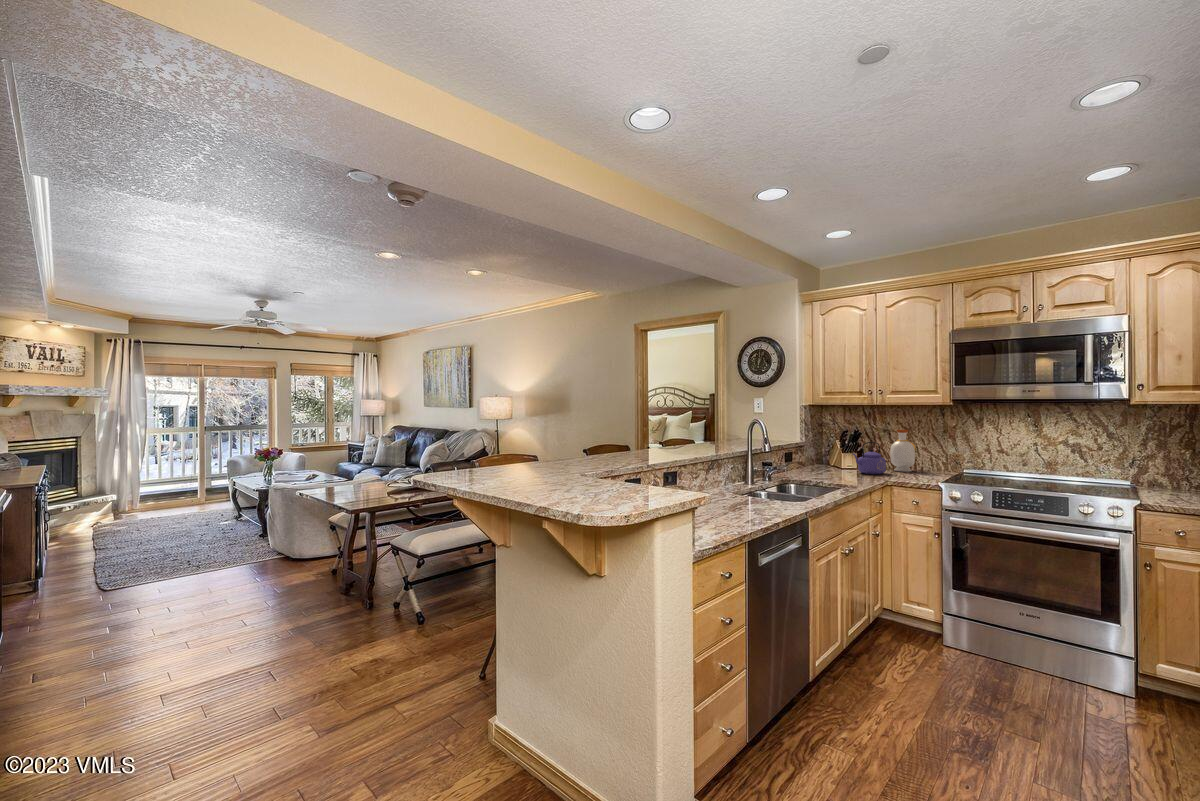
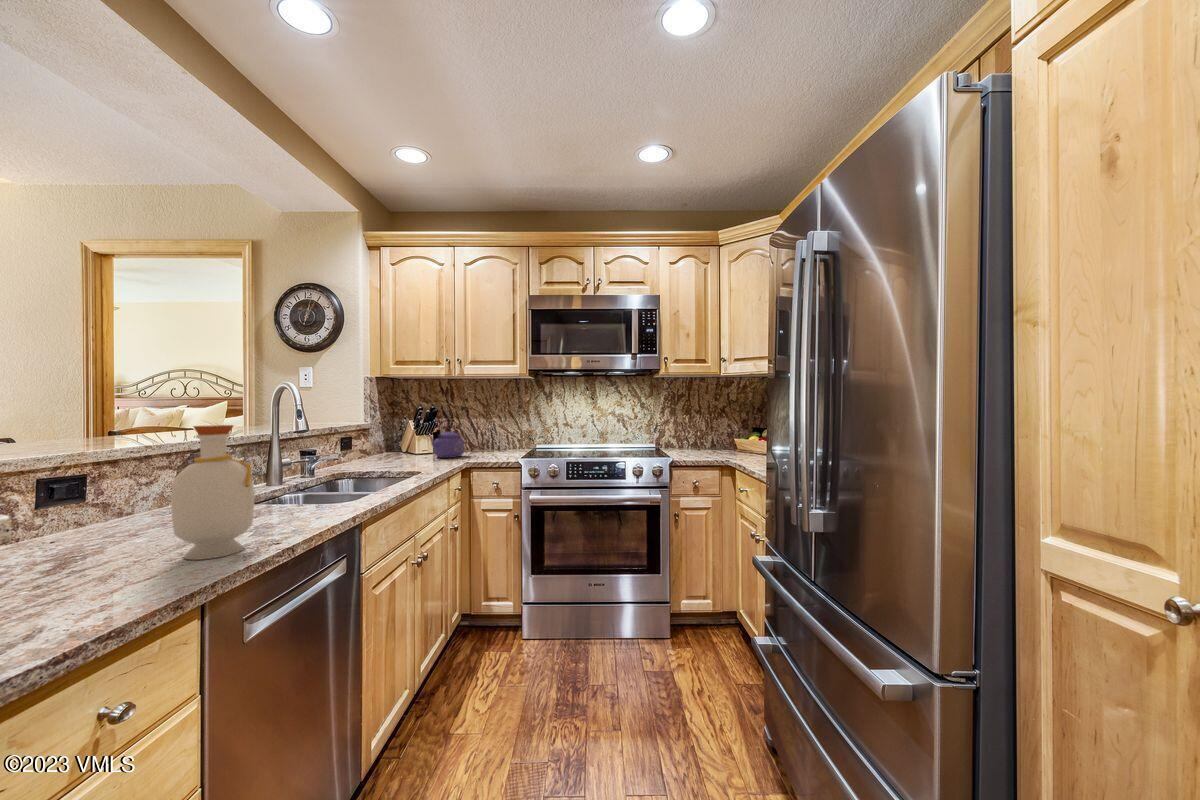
bottle: present [890,430,916,472] -> present [171,425,255,560]

